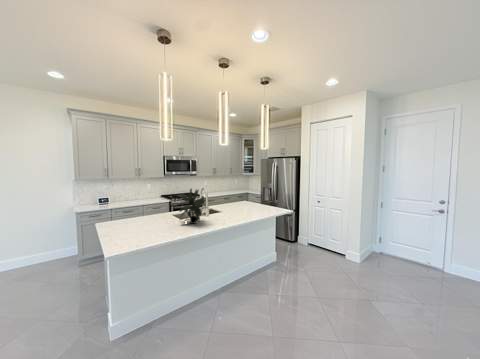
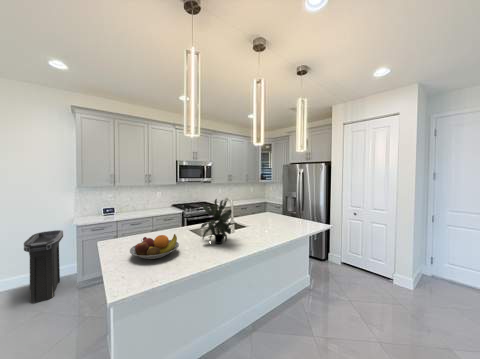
fruit bowl: none [121,216,160,234] -> present [130,234,179,259]
trash can: none [32,217,64,277] -> present [24,230,63,303]

